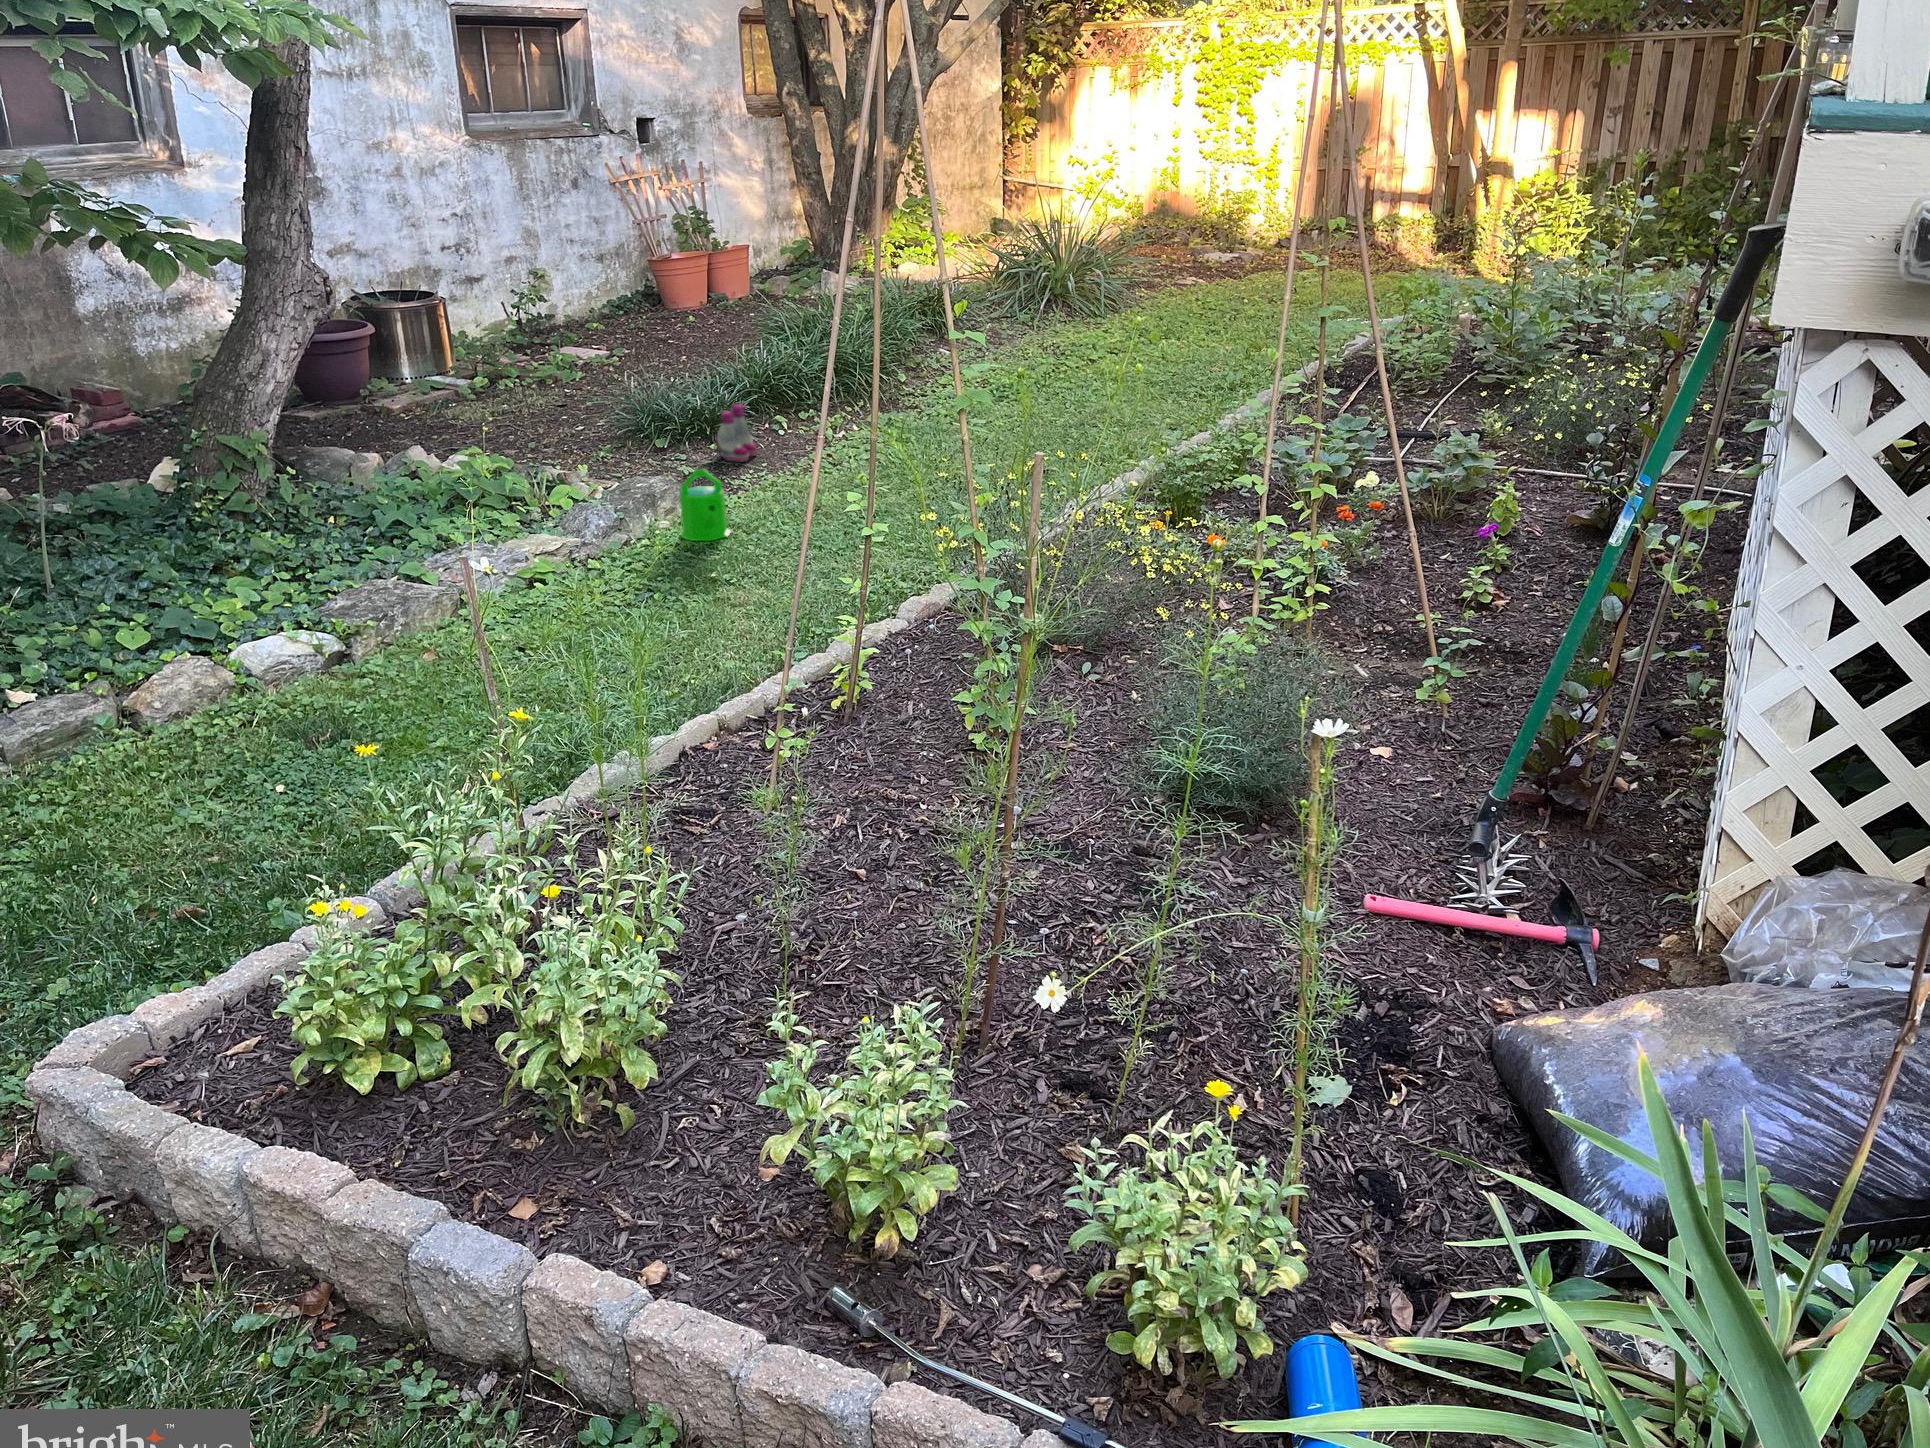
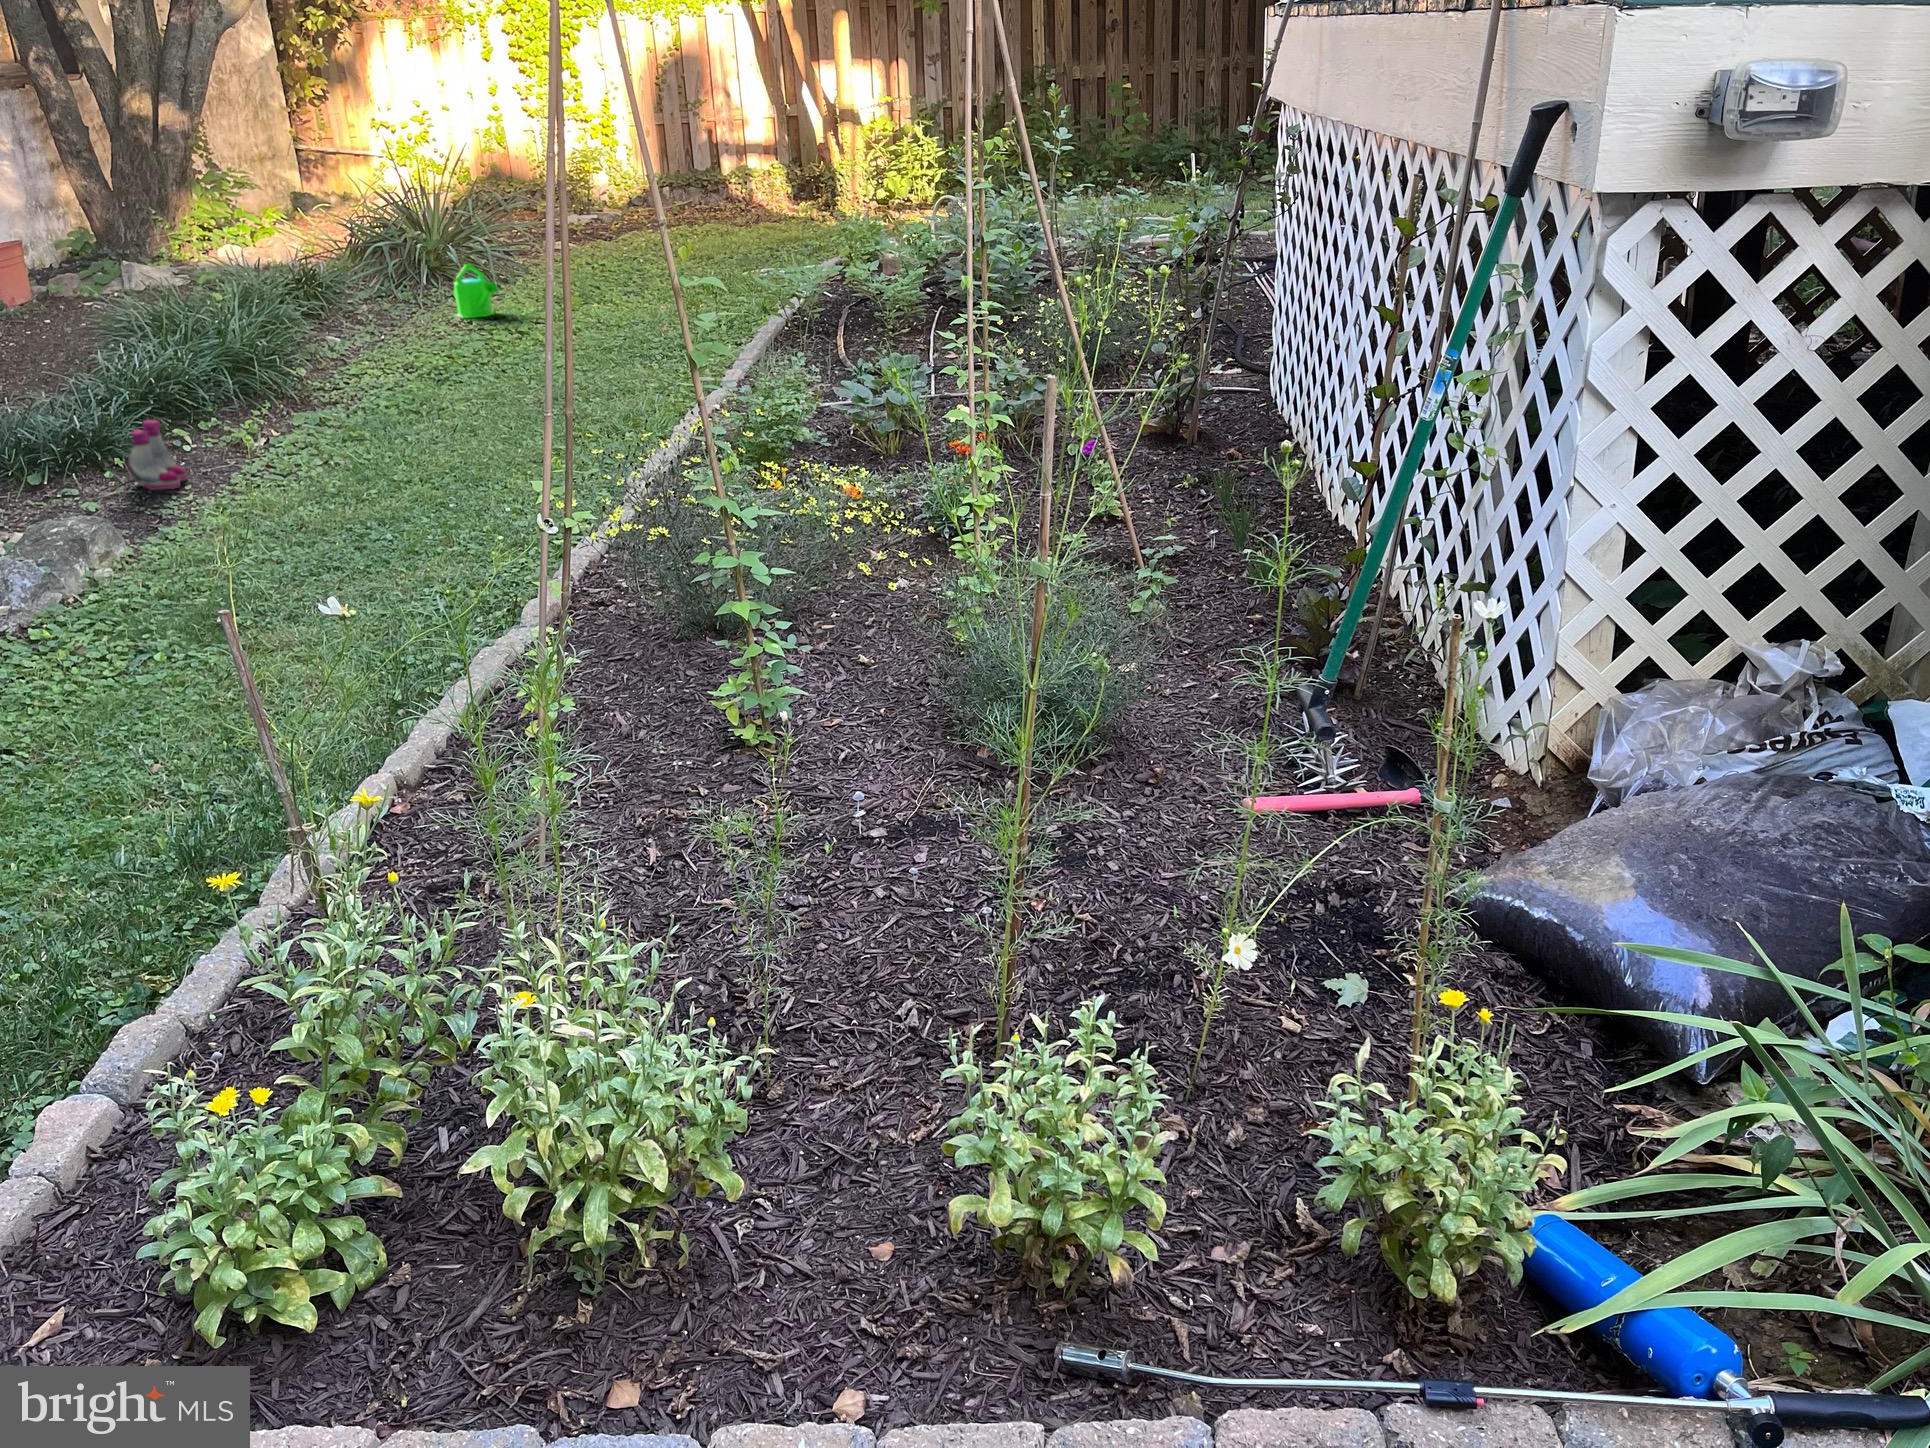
watering can: present [680,469,731,541] -> present [453,264,498,318]

